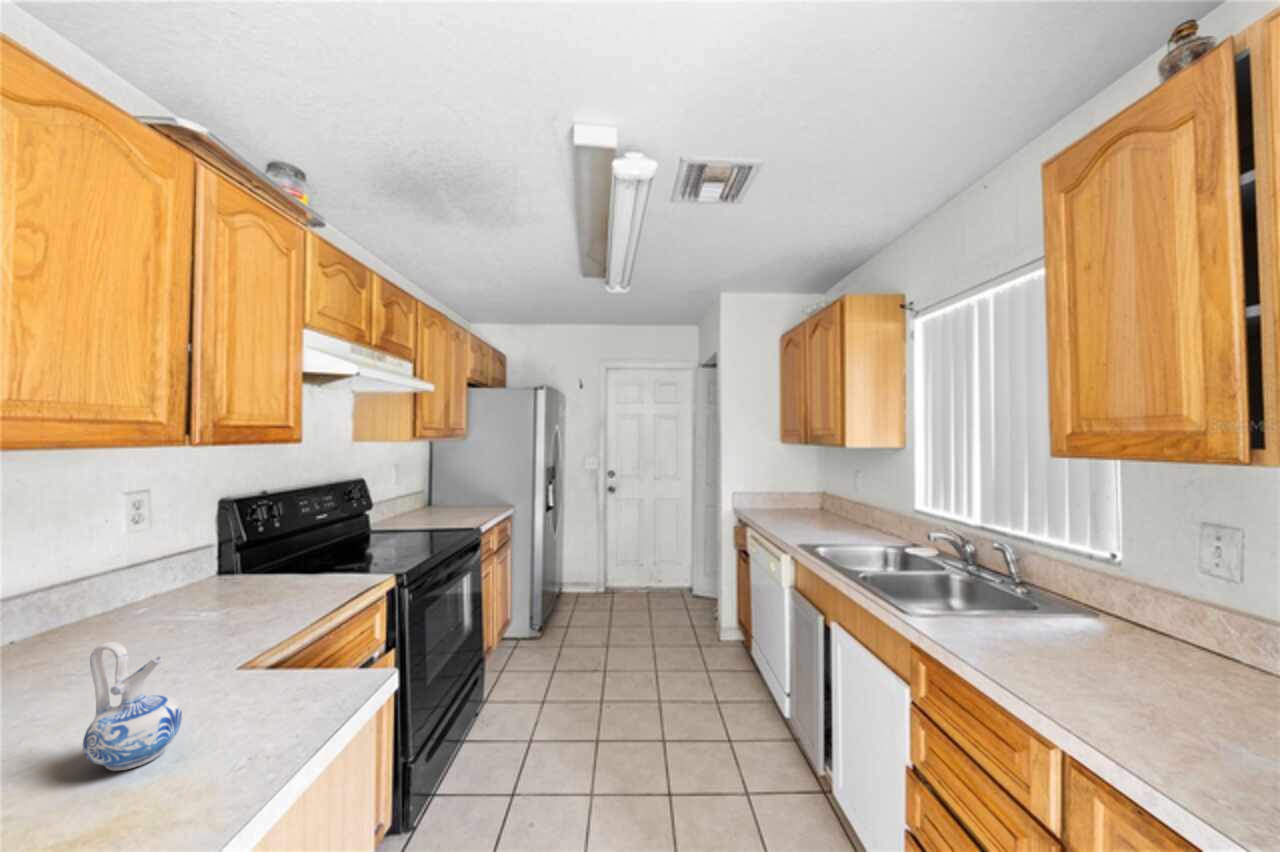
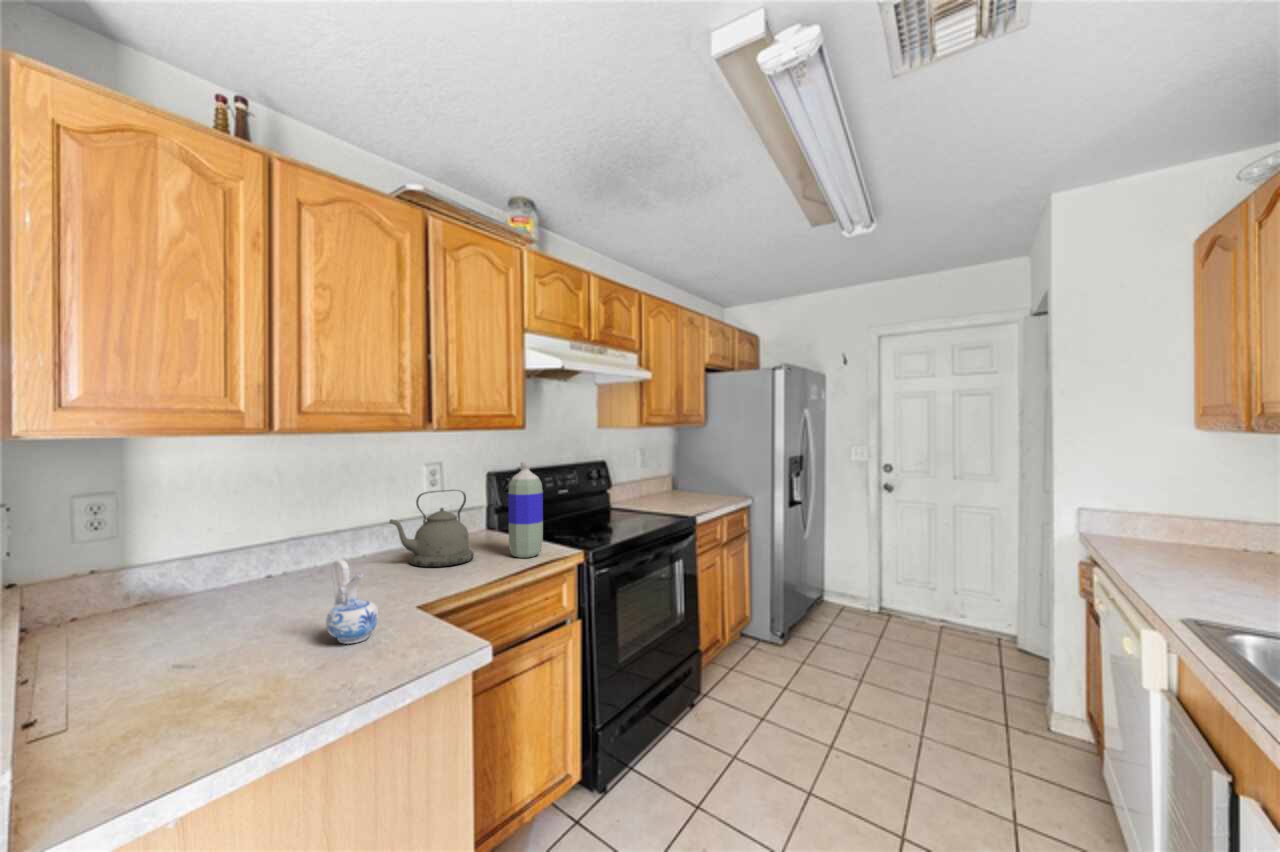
bottle: none [290,481,338,596] -> present [508,462,543,558]
kettle: none [104,521,242,631] -> present [390,490,474,567]

